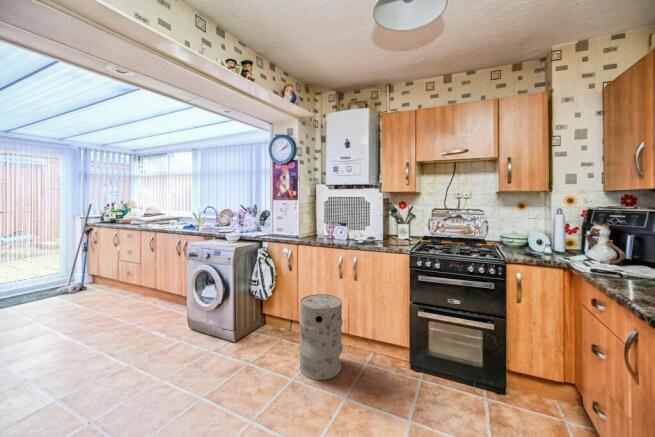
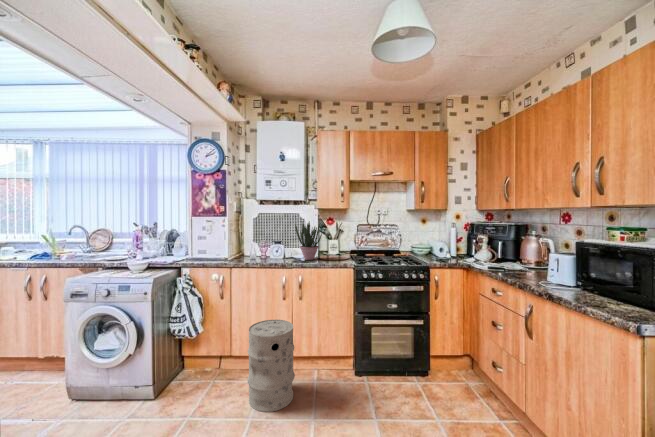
potted plant: none [357,203,384,242] -> present [295,221,322,260]

